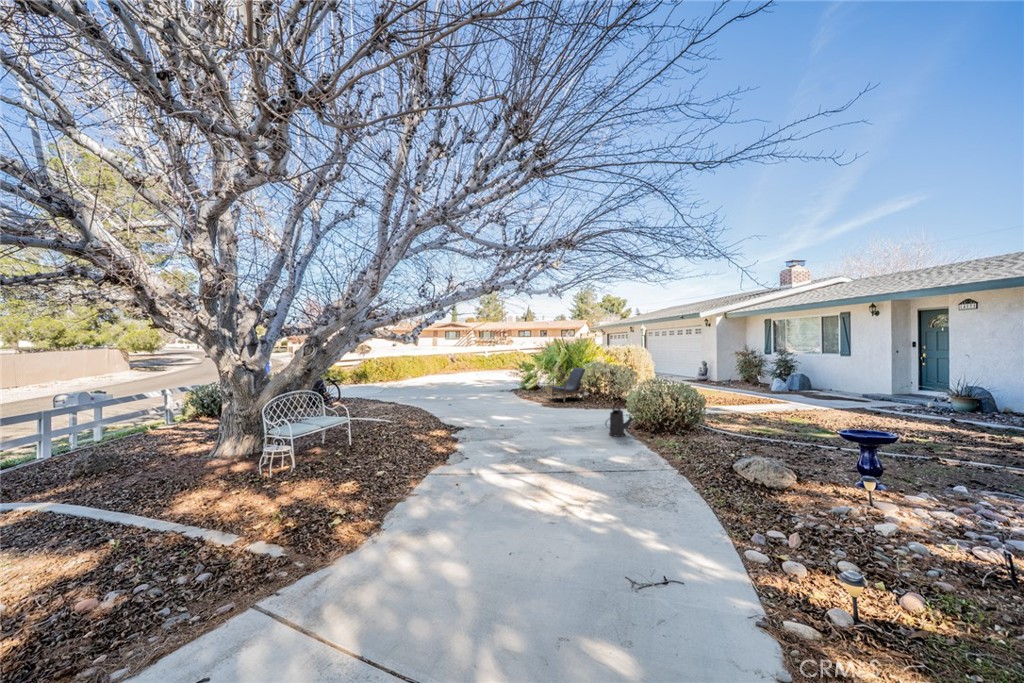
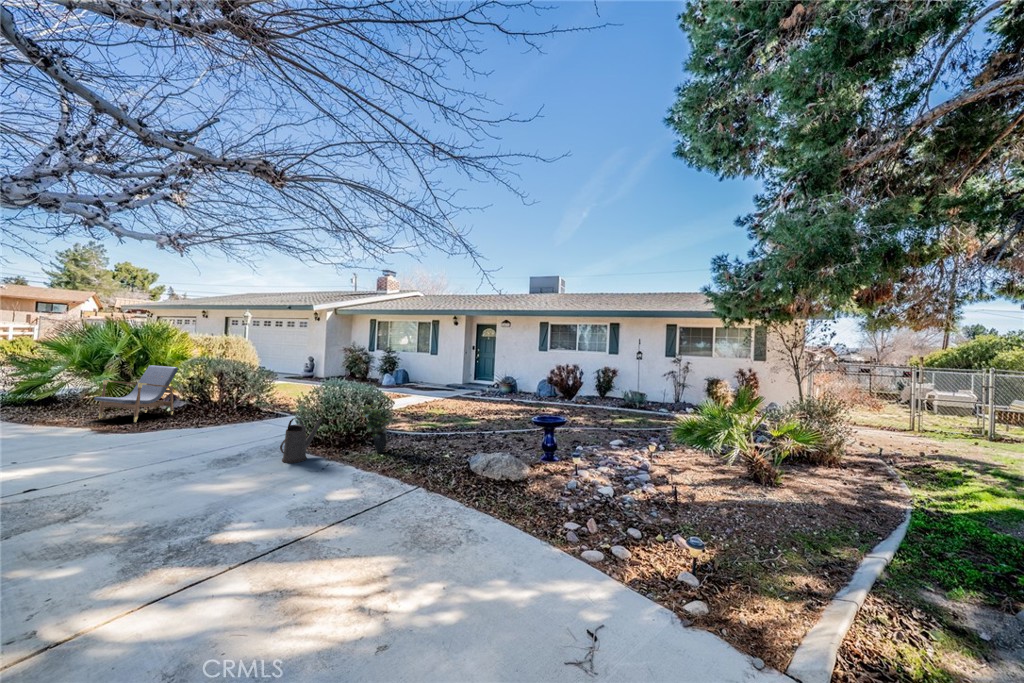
potted plant: none [663,399,689,443] -> present [361,405,389,453]

